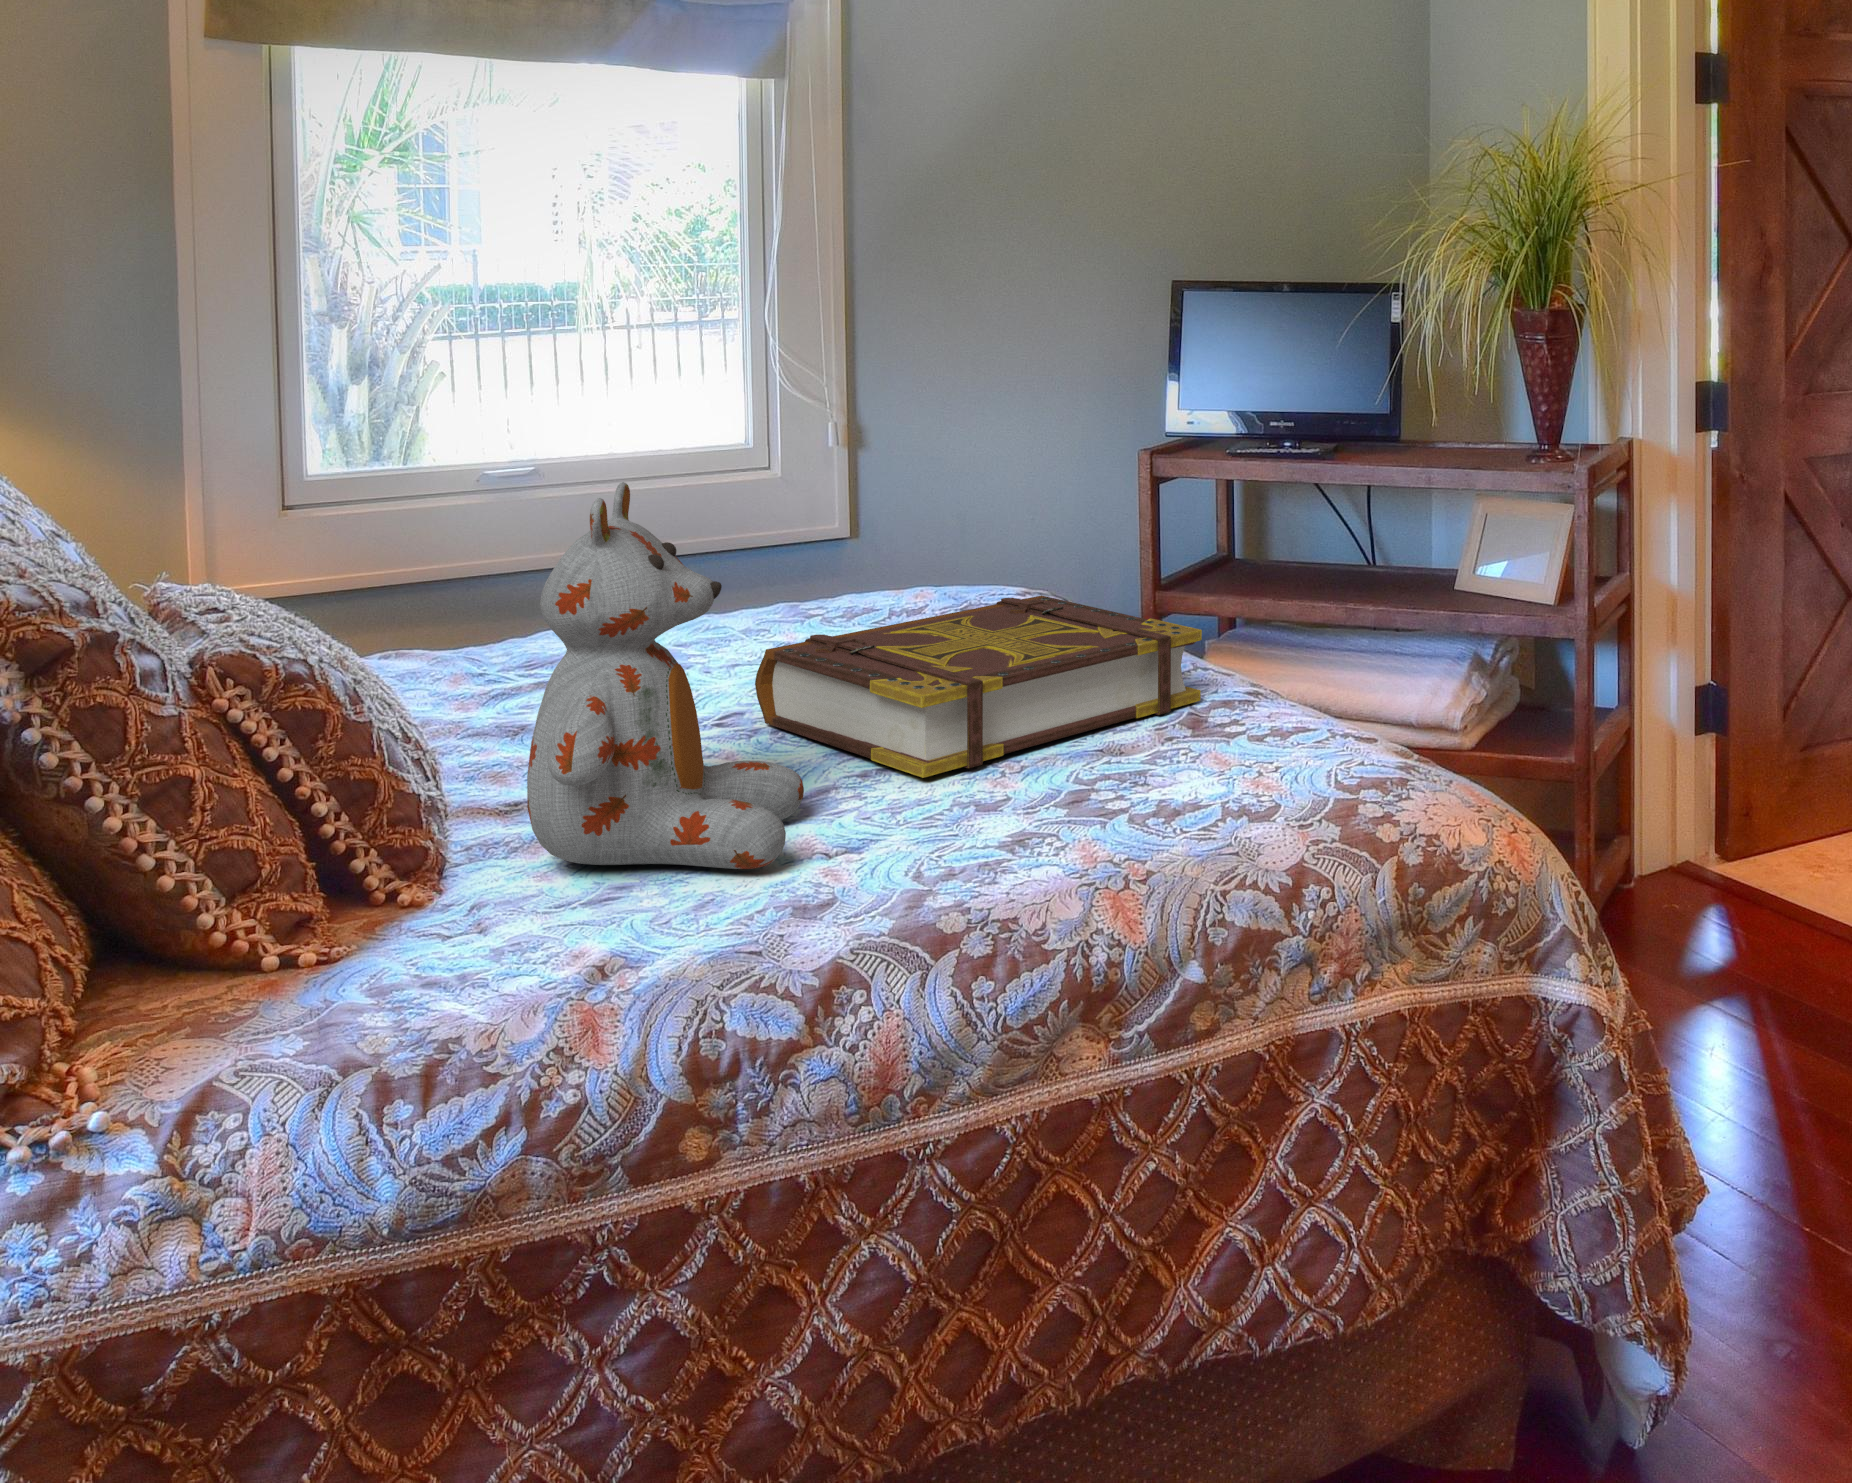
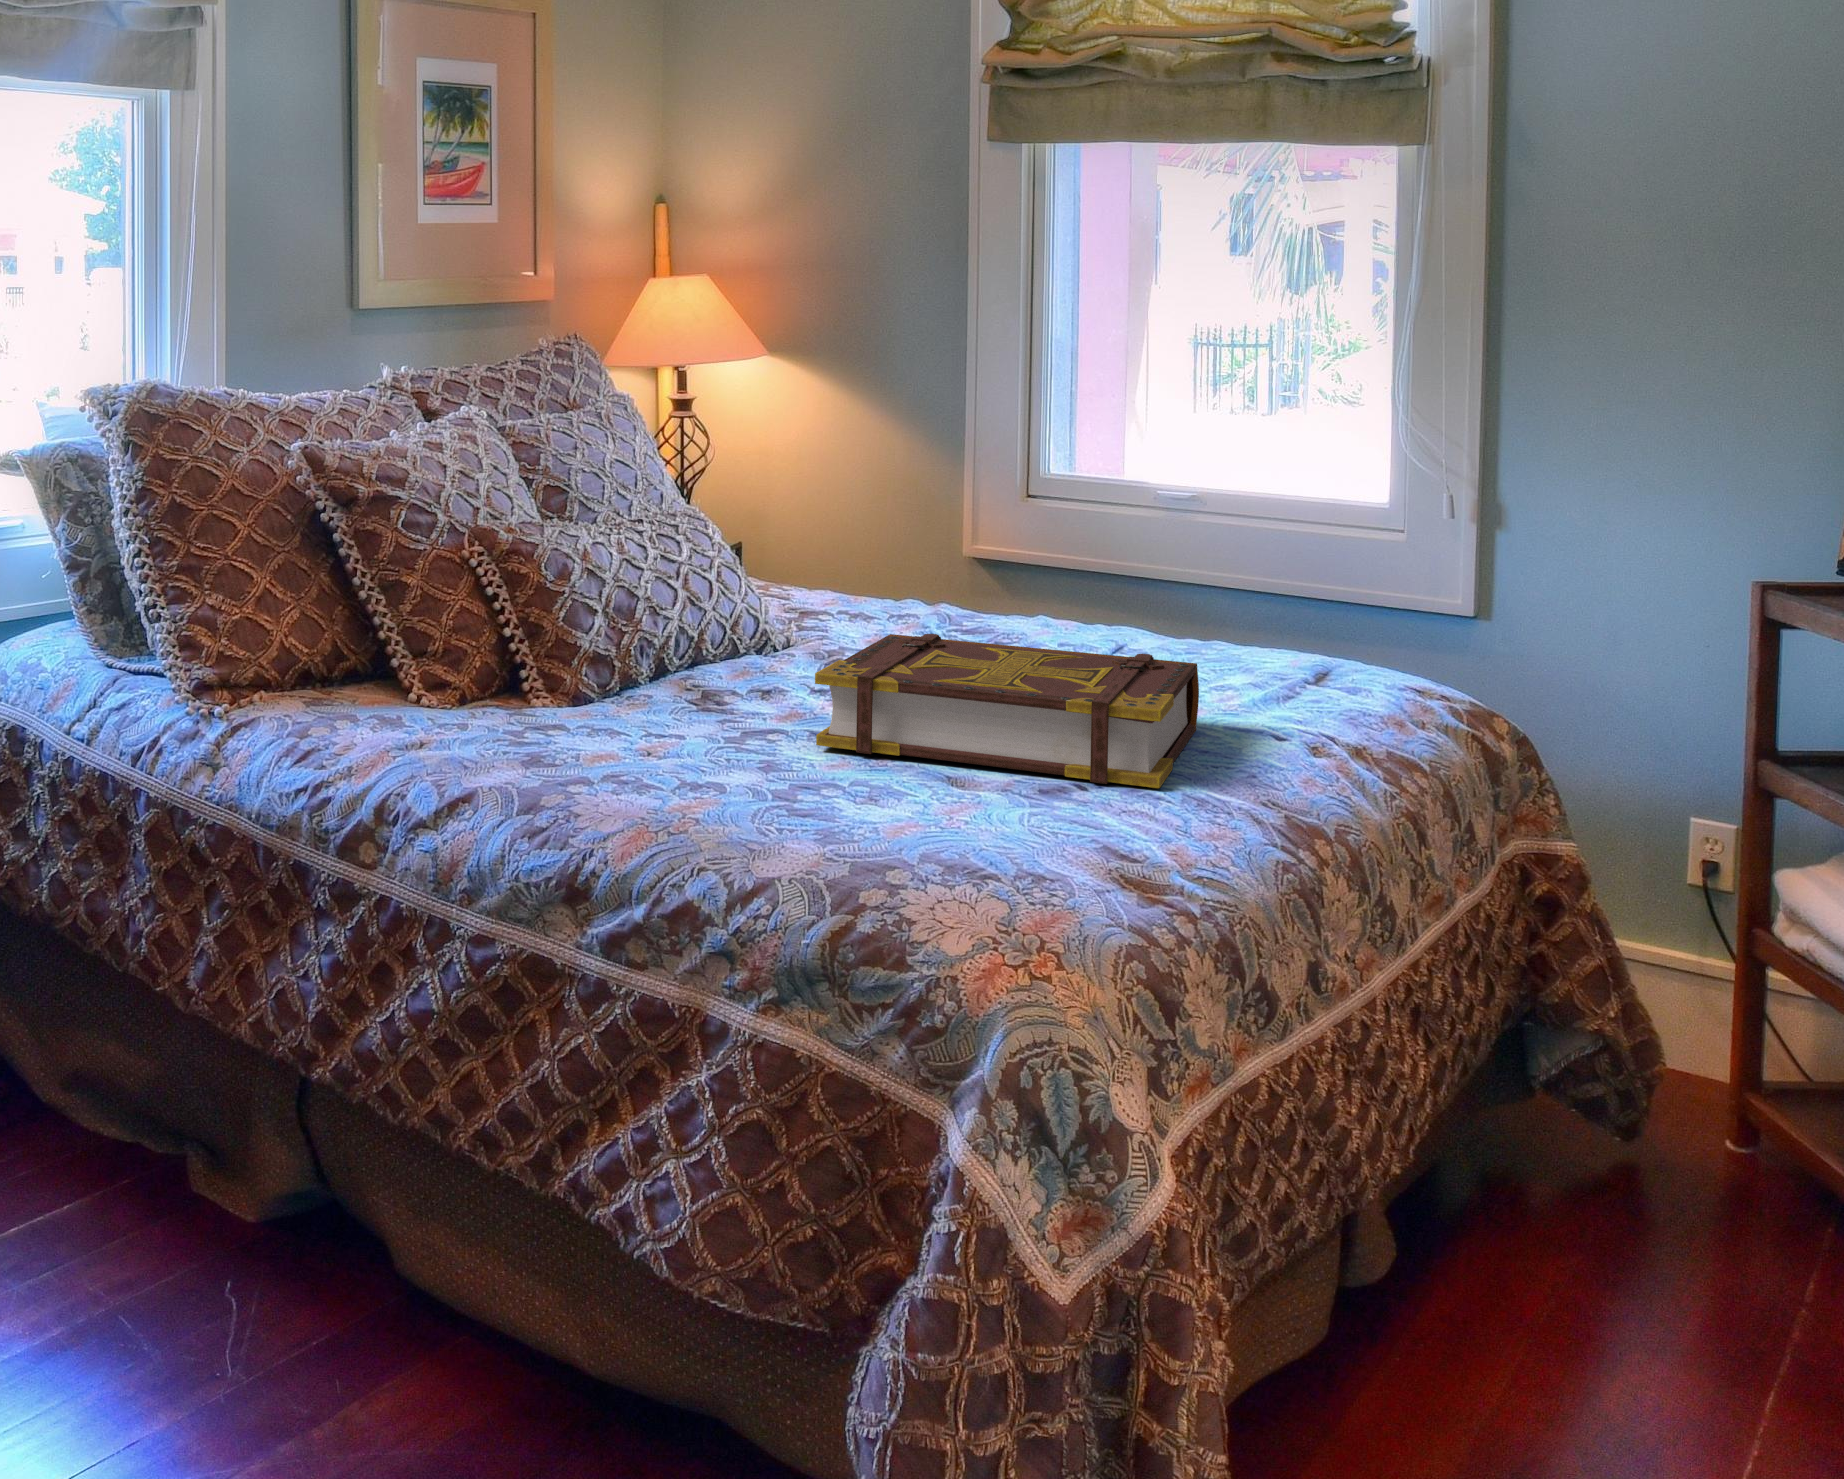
stuffed bear: present [527,482,804,869] -> none [504,455,718,742]

